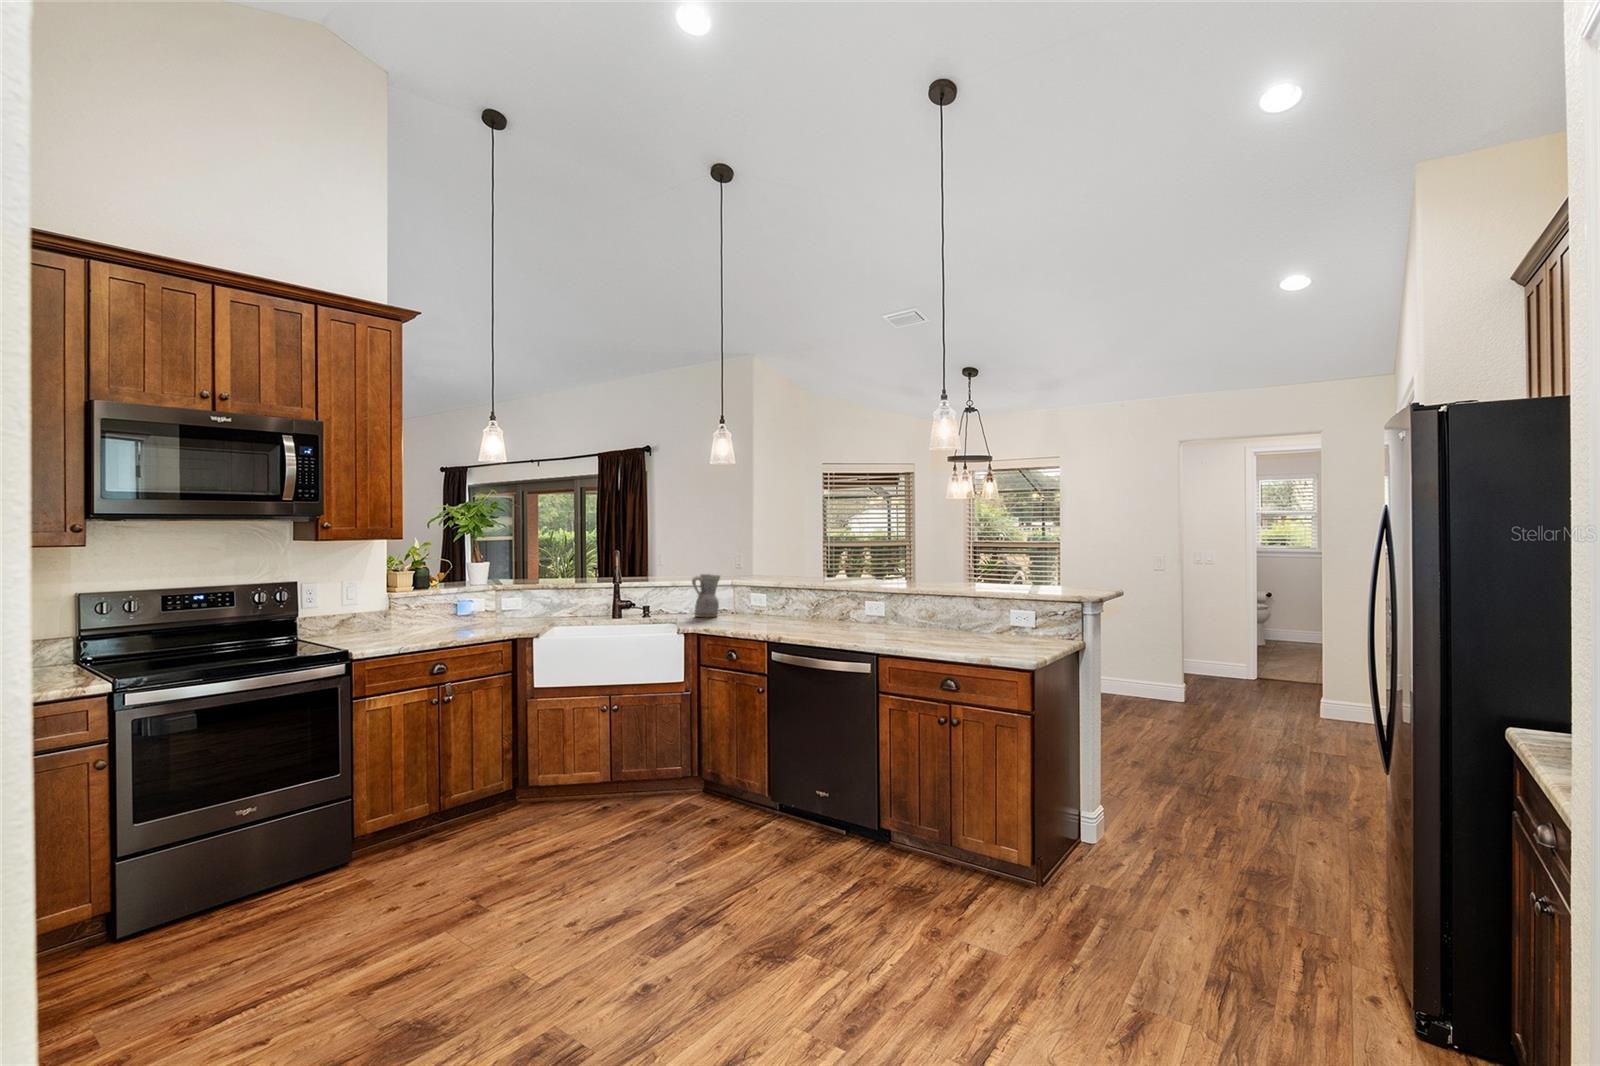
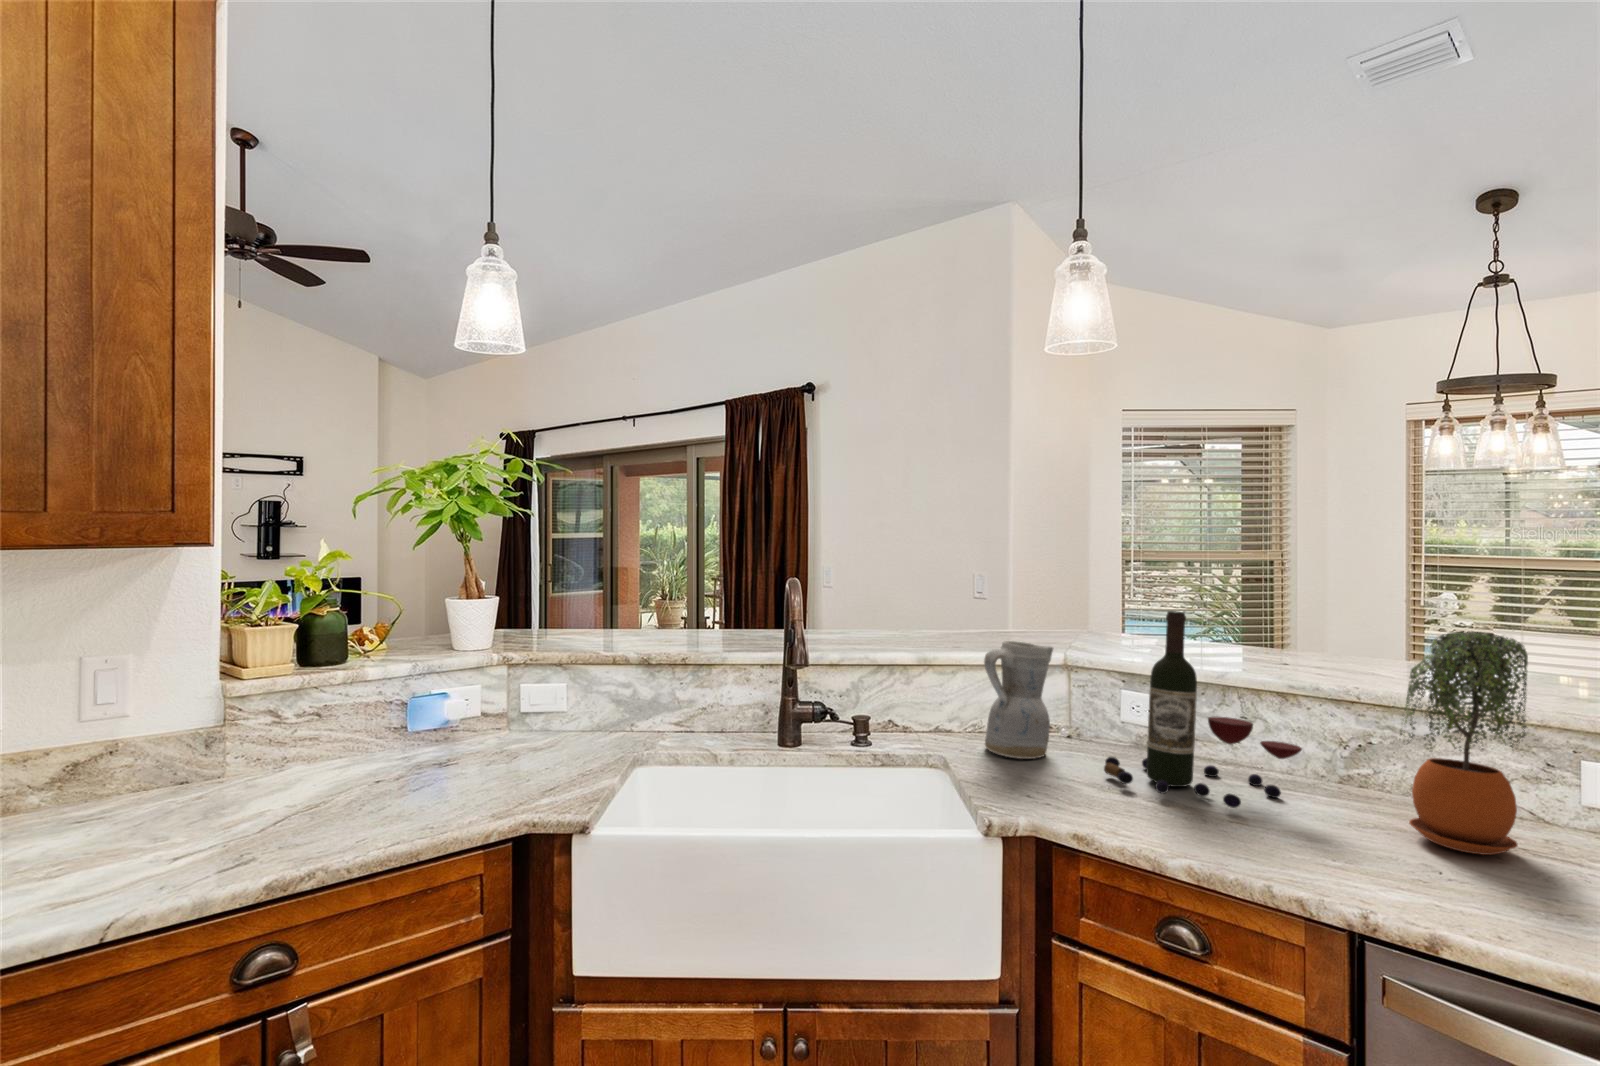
wine bottle: none [731,559,787,623] -> present [1104,611,1302,808]
potted plant: none [805,559,841,626] -> present [1400,632,1528,855]

